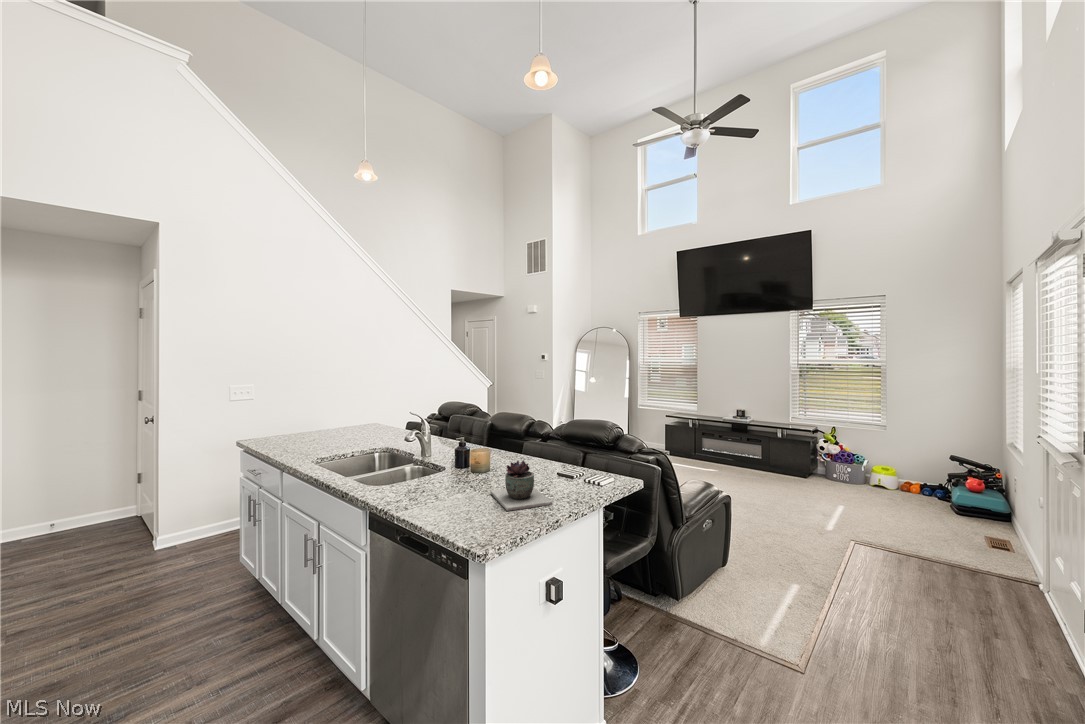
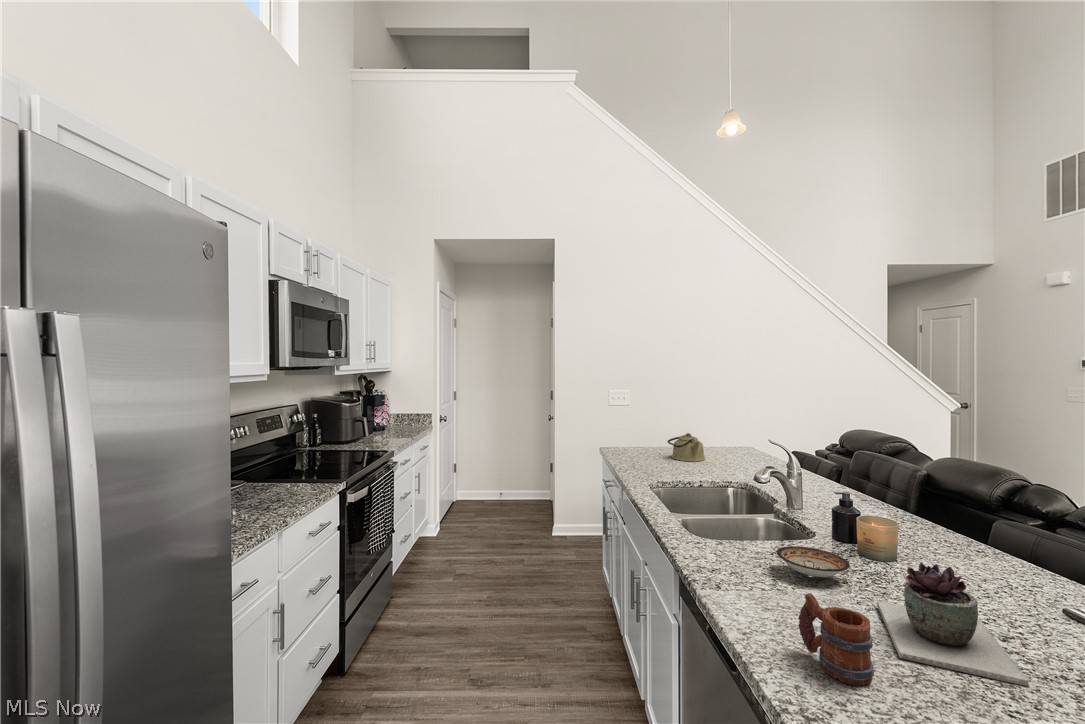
kettle: none [311,415,346,439] -> present [667,433,705,461]
ceramic bowl: none [434,473,474,489] -> present [777,546,850,577]
mug: none [464,489,501,529] -> present [798,593,874,685]

